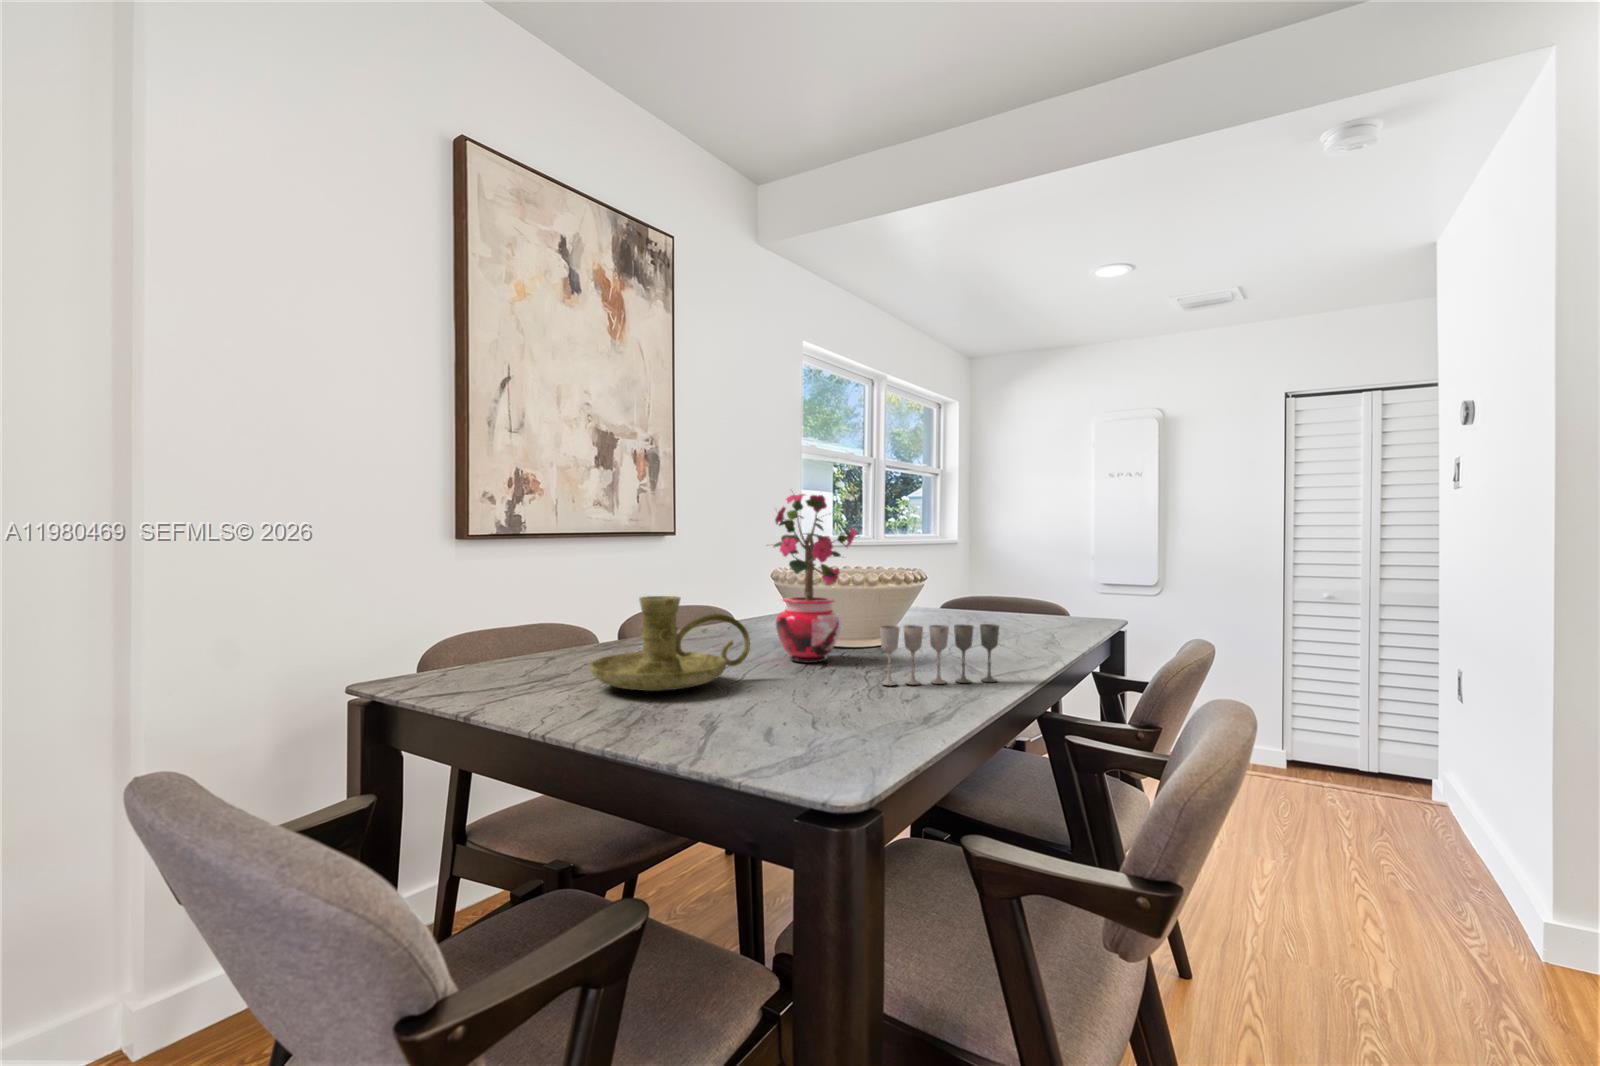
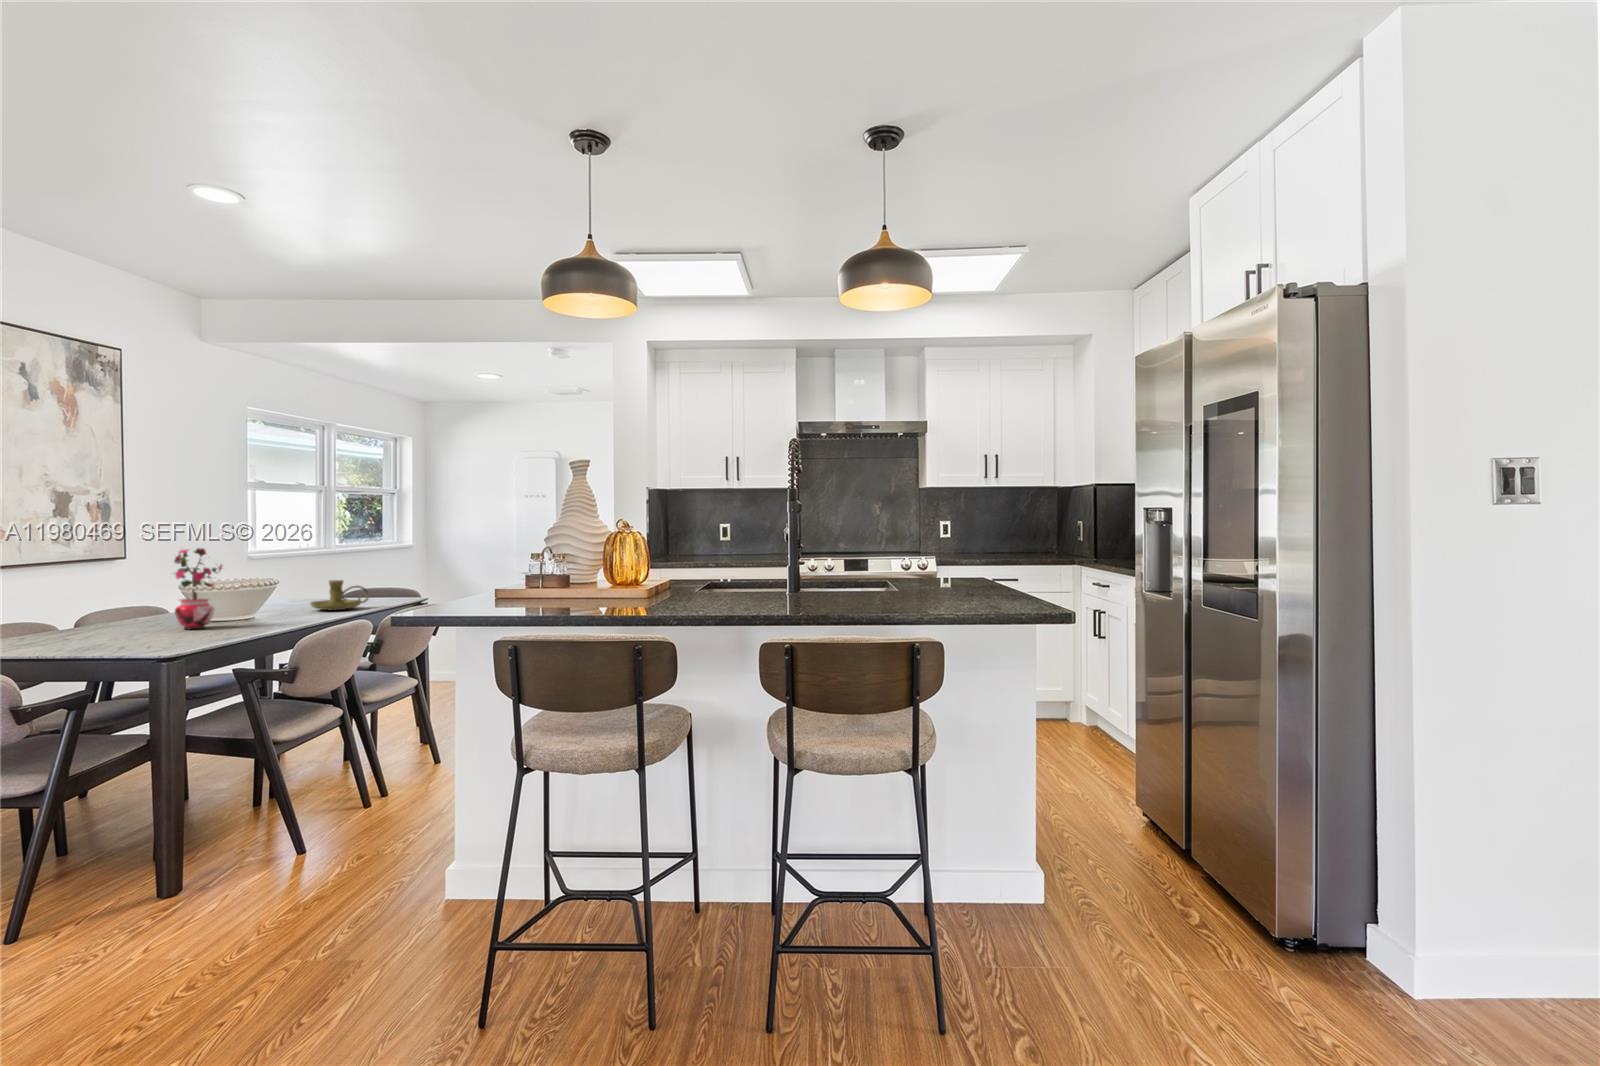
candle holder: present [590,596,750,691] -> present [310,580,369,610]
wine glass: present [880,624,999,686] -> none [220,606,284,634]

